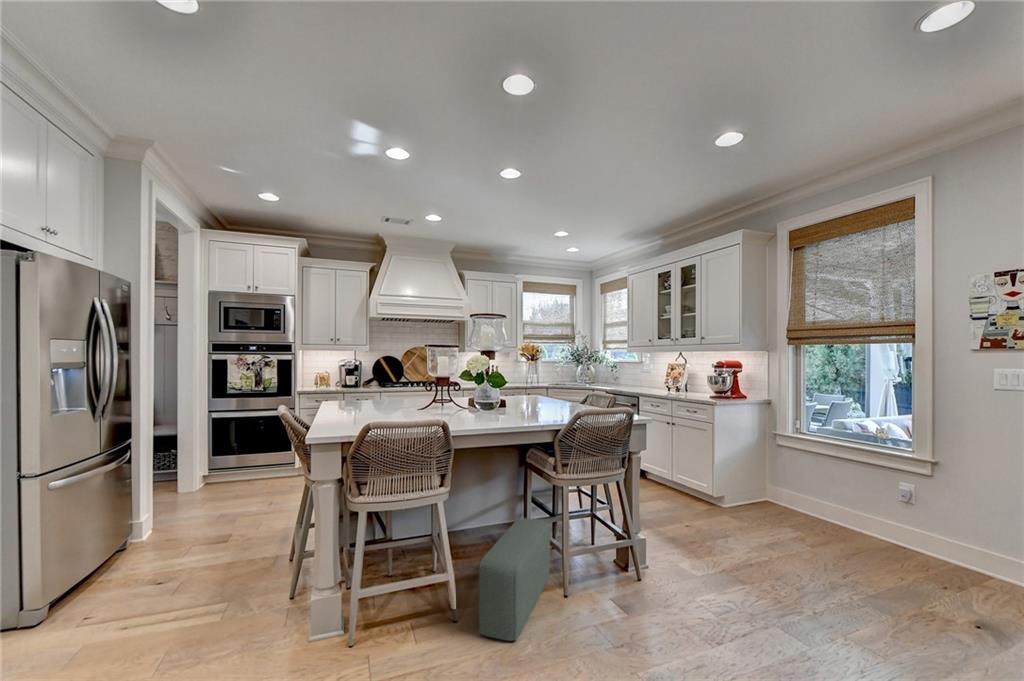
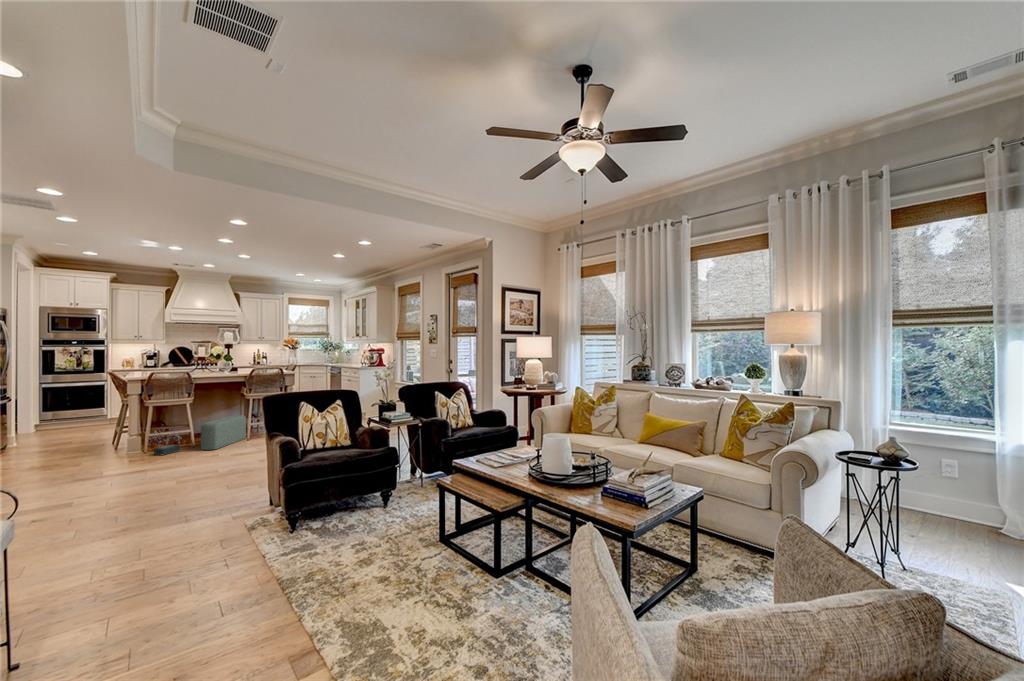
decorative plant: none [360,573,431,653] -> present [149,432,180,455]

